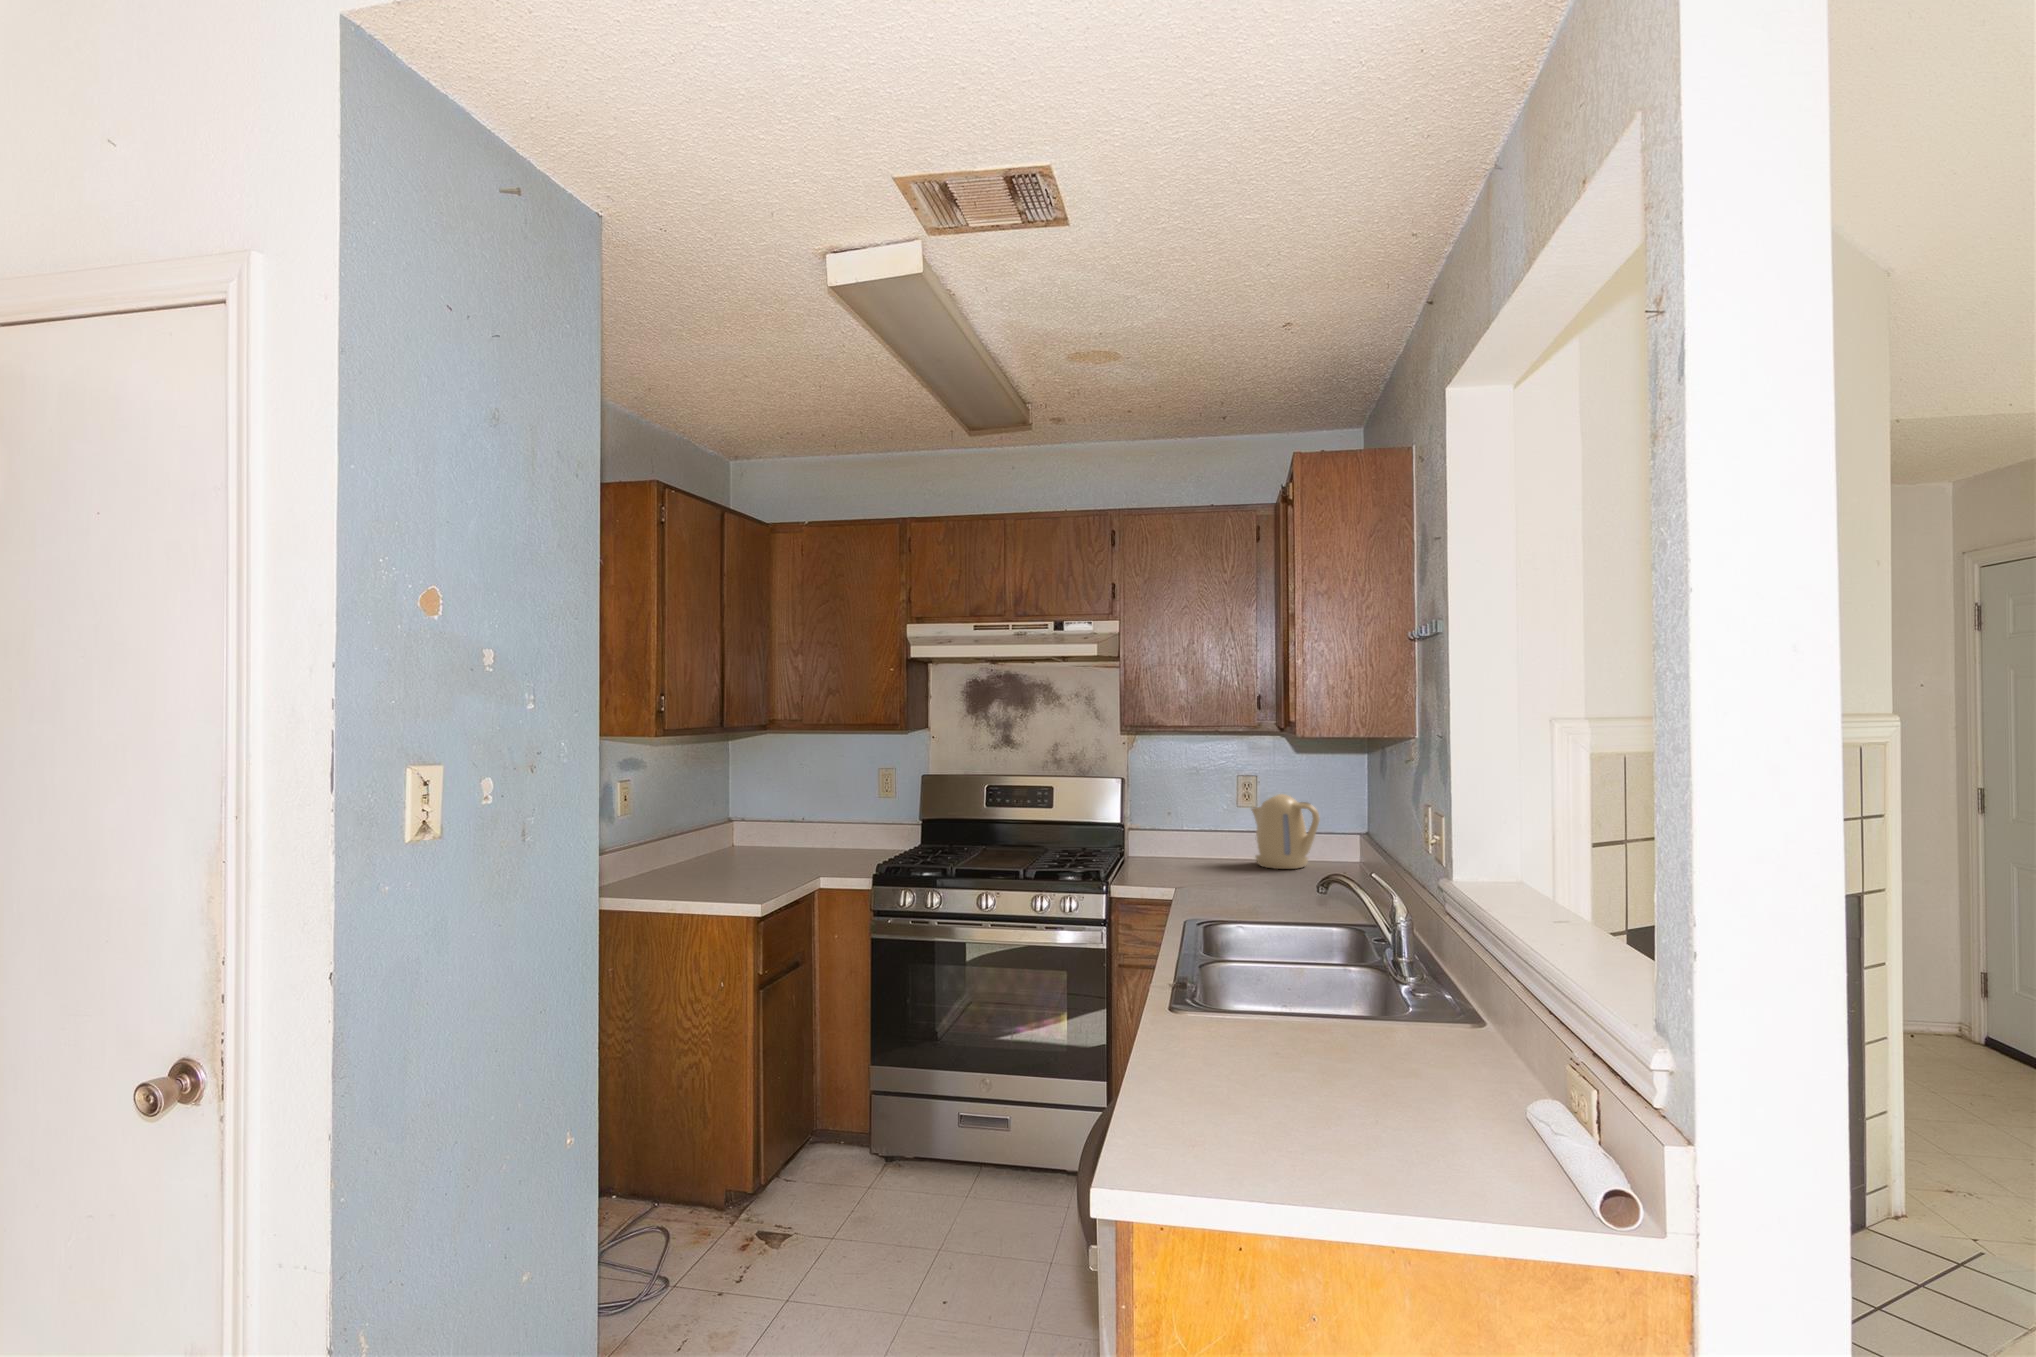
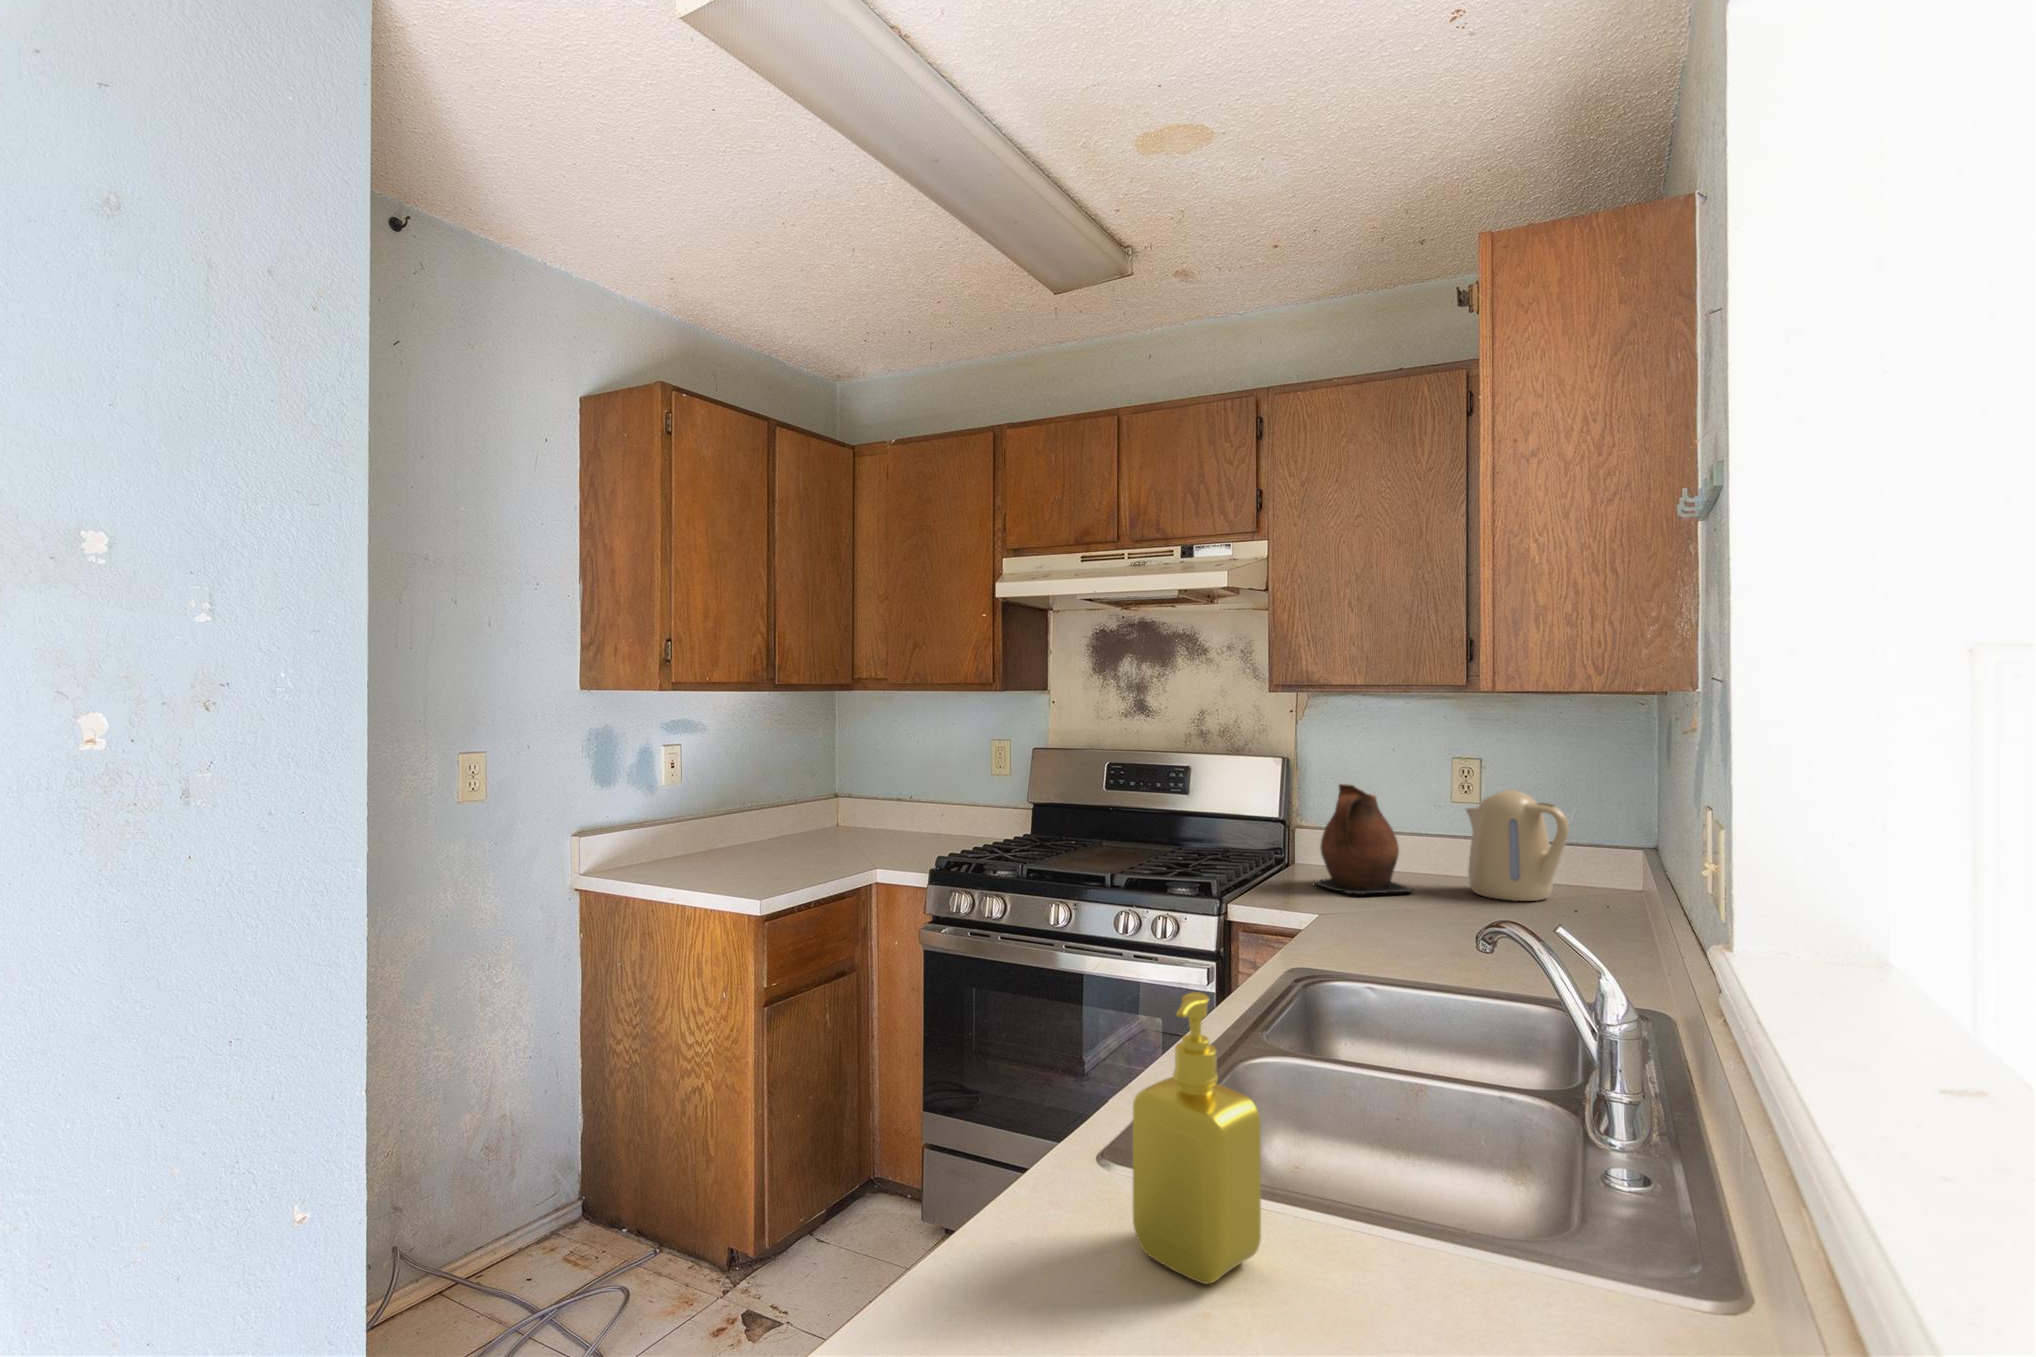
ceramic pitcher: none [1151,795,1222,872] -> present [1317,784,1413,894]
soap dispenser: none [1218,910,1283,1050] -> present [1133,992,1261,1284]

